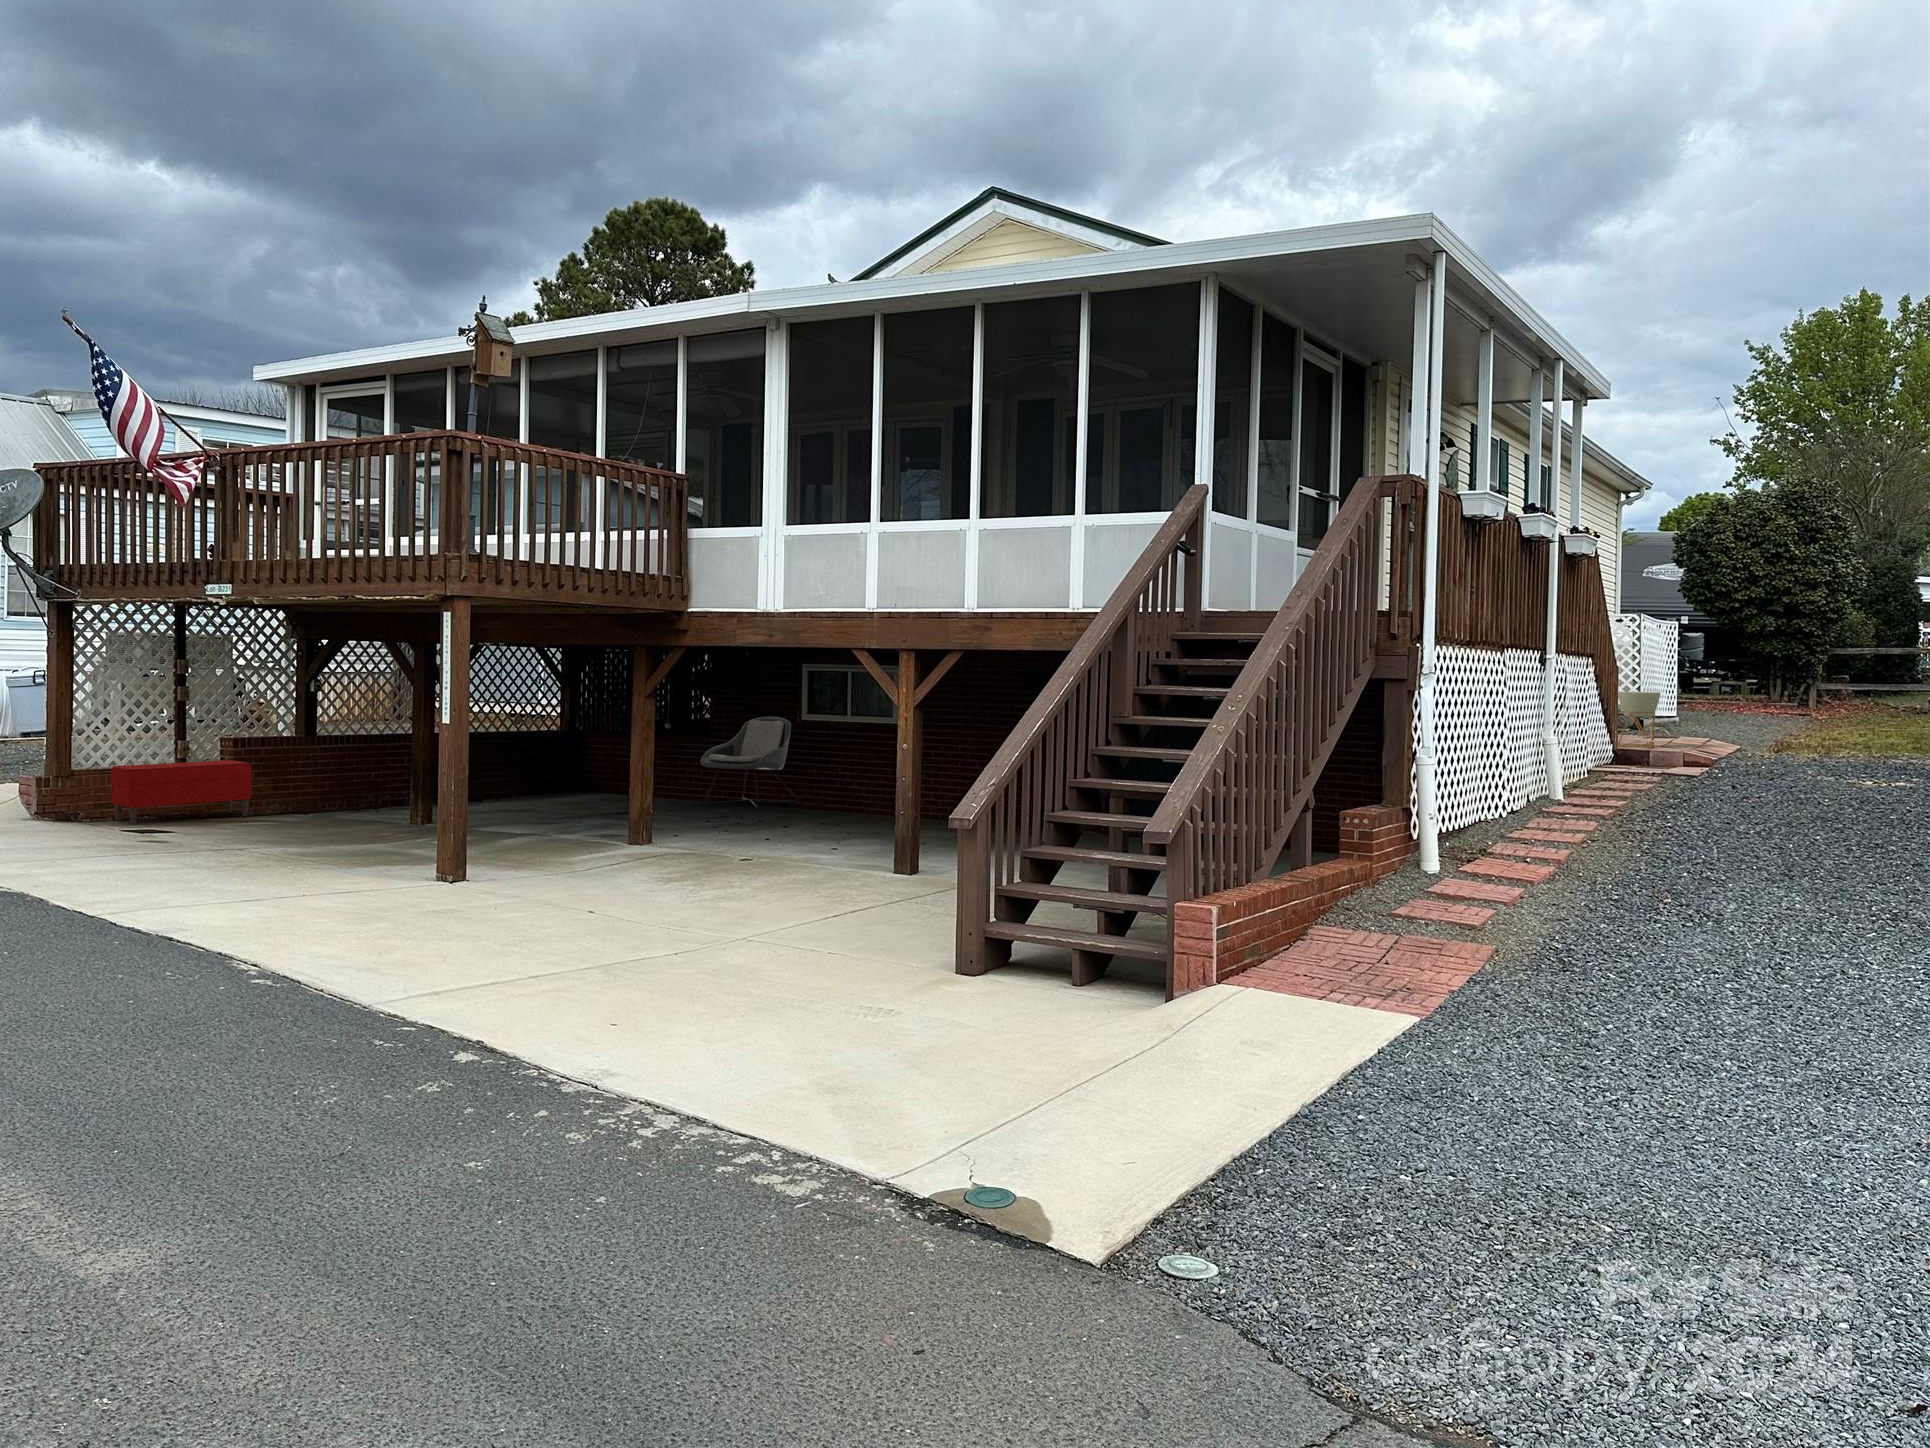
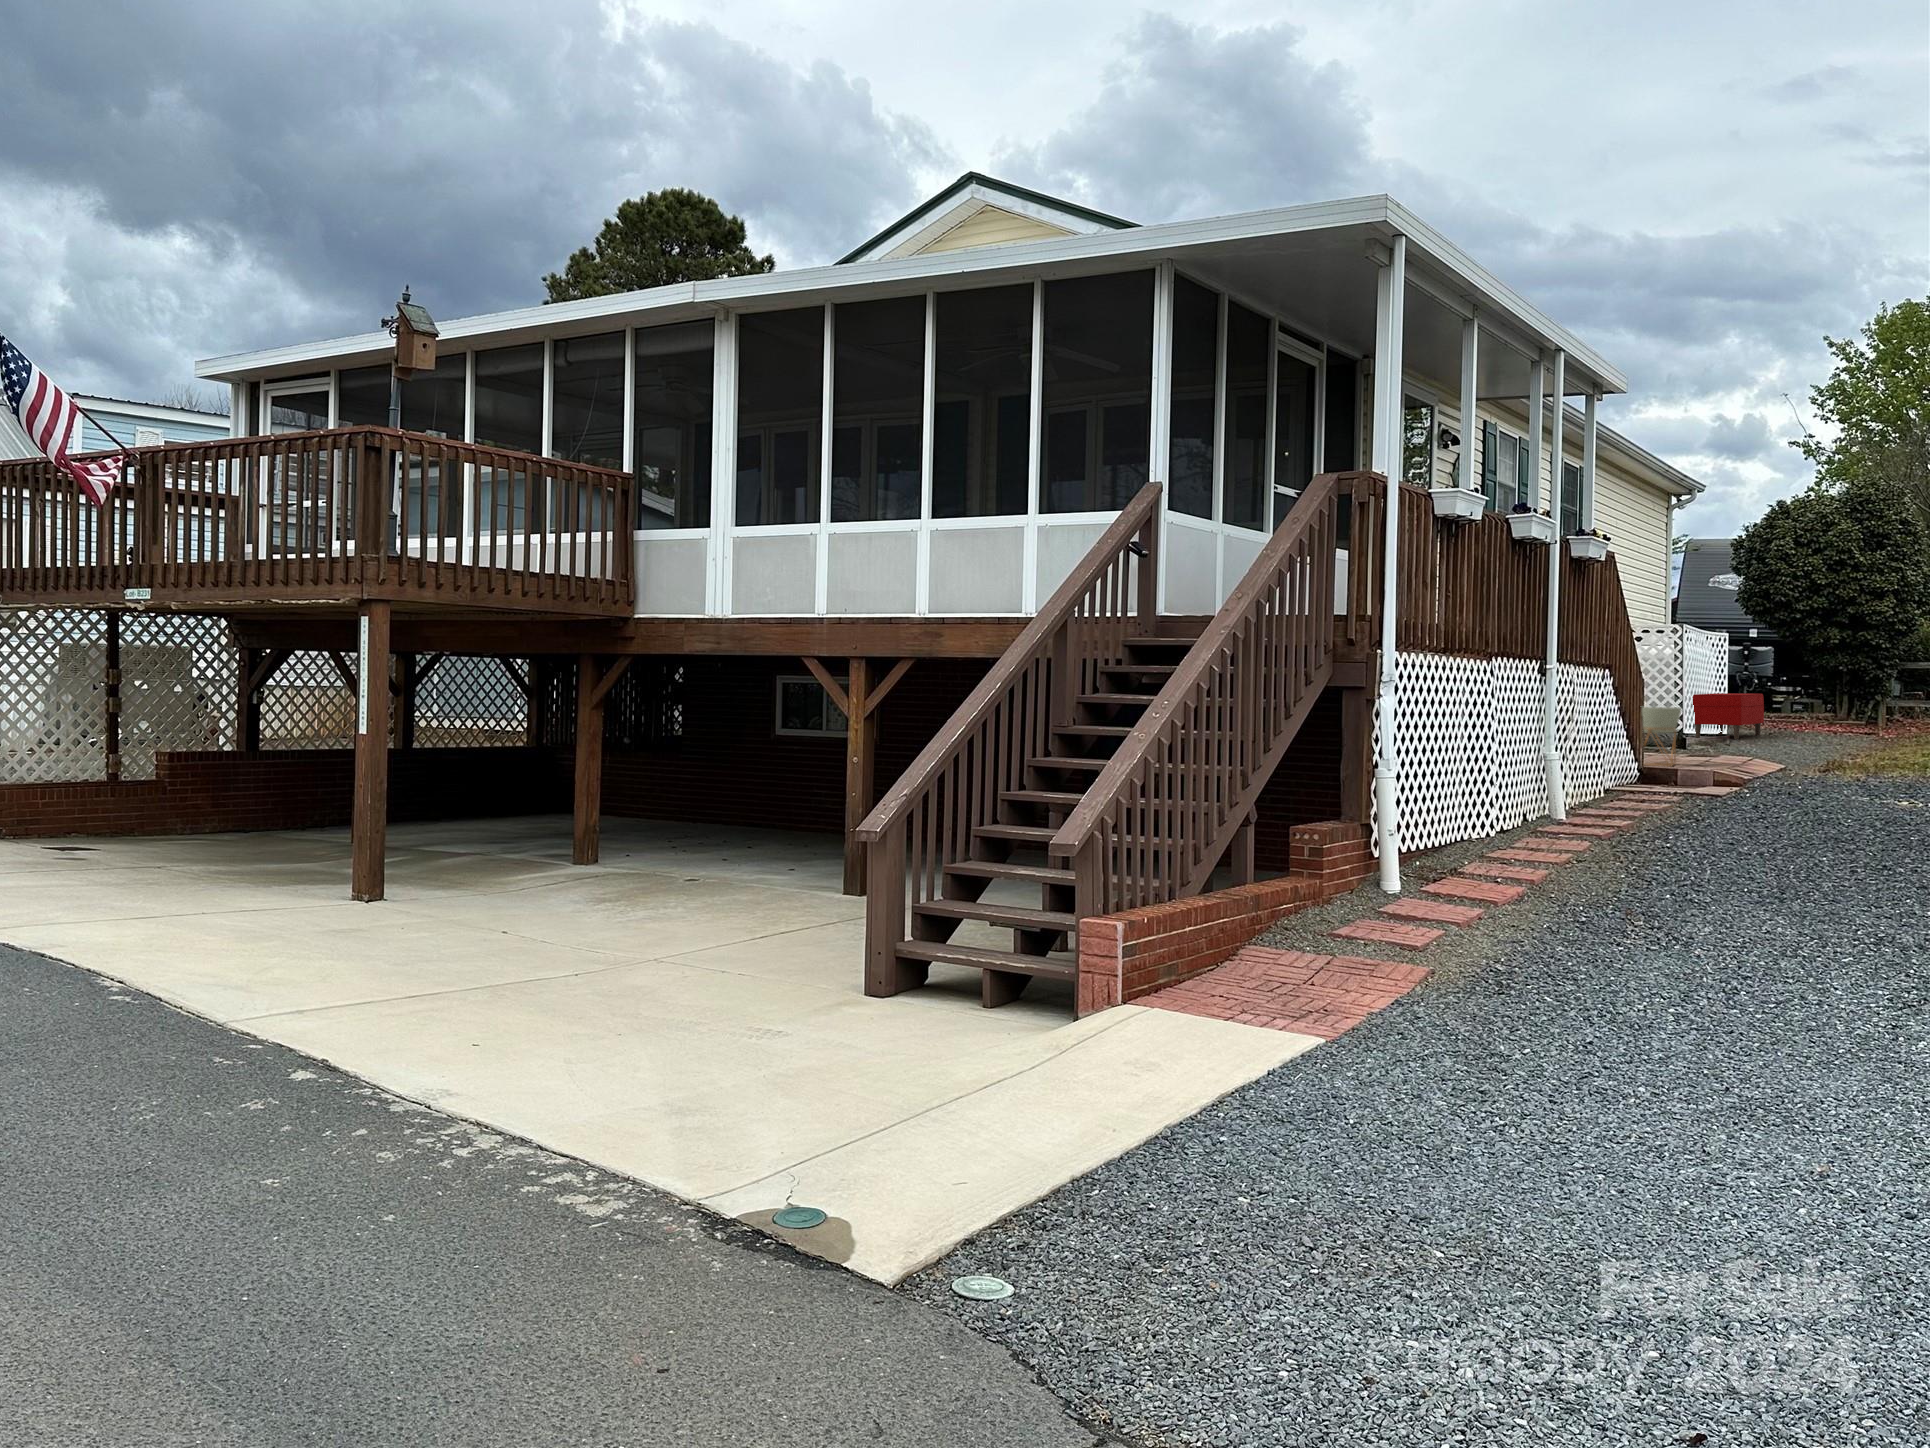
lounge chair: present [700,717,796,809] -> none [663,733,764,829]
bench: present [111,760,251,825] -> present [1692,693,1764,739]

